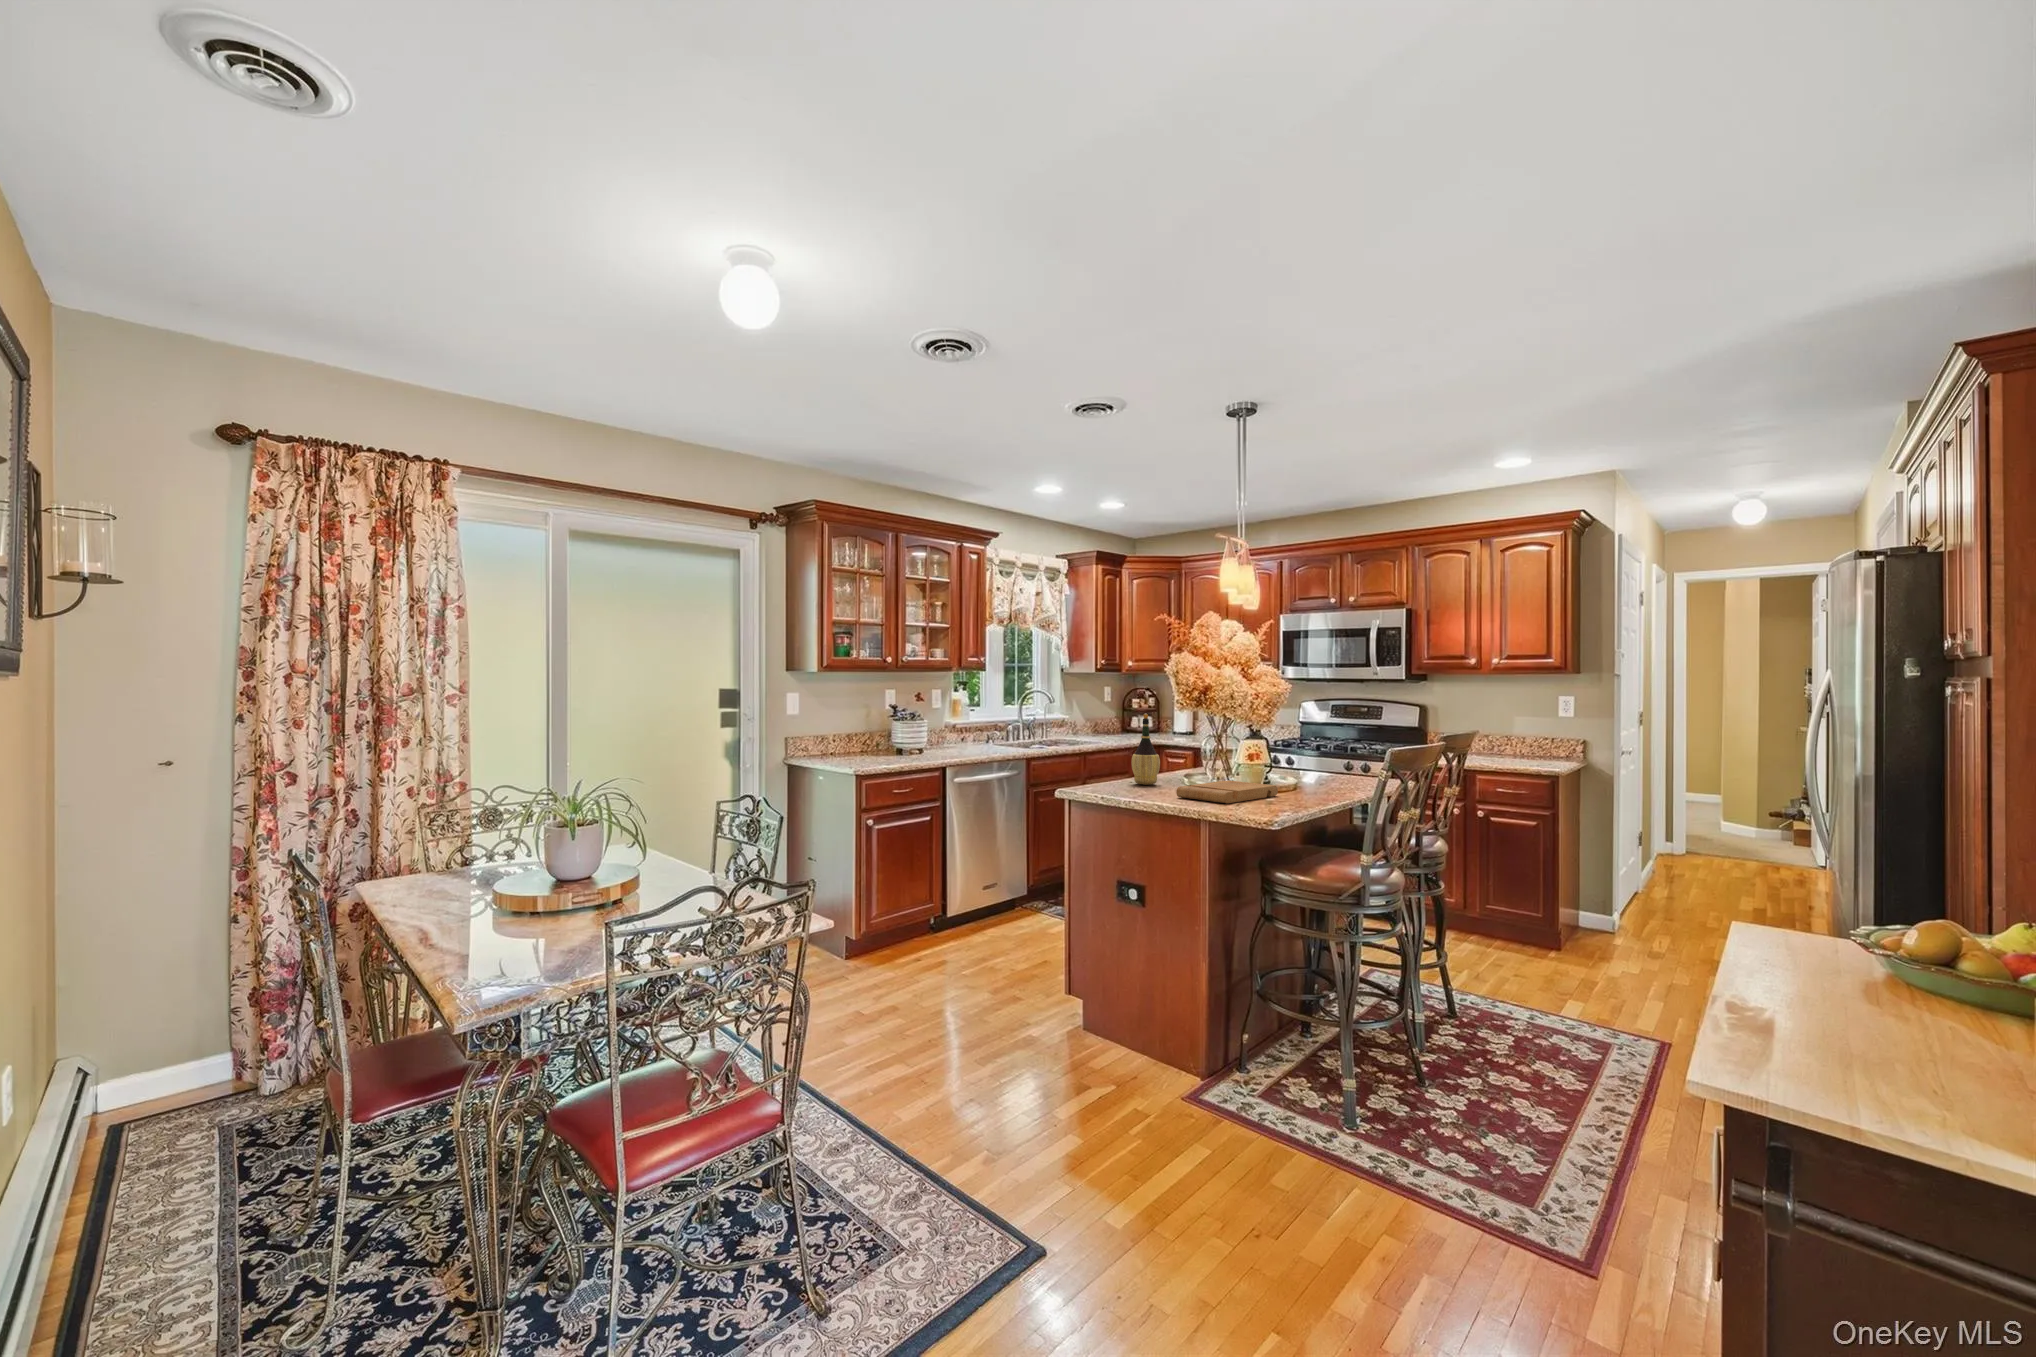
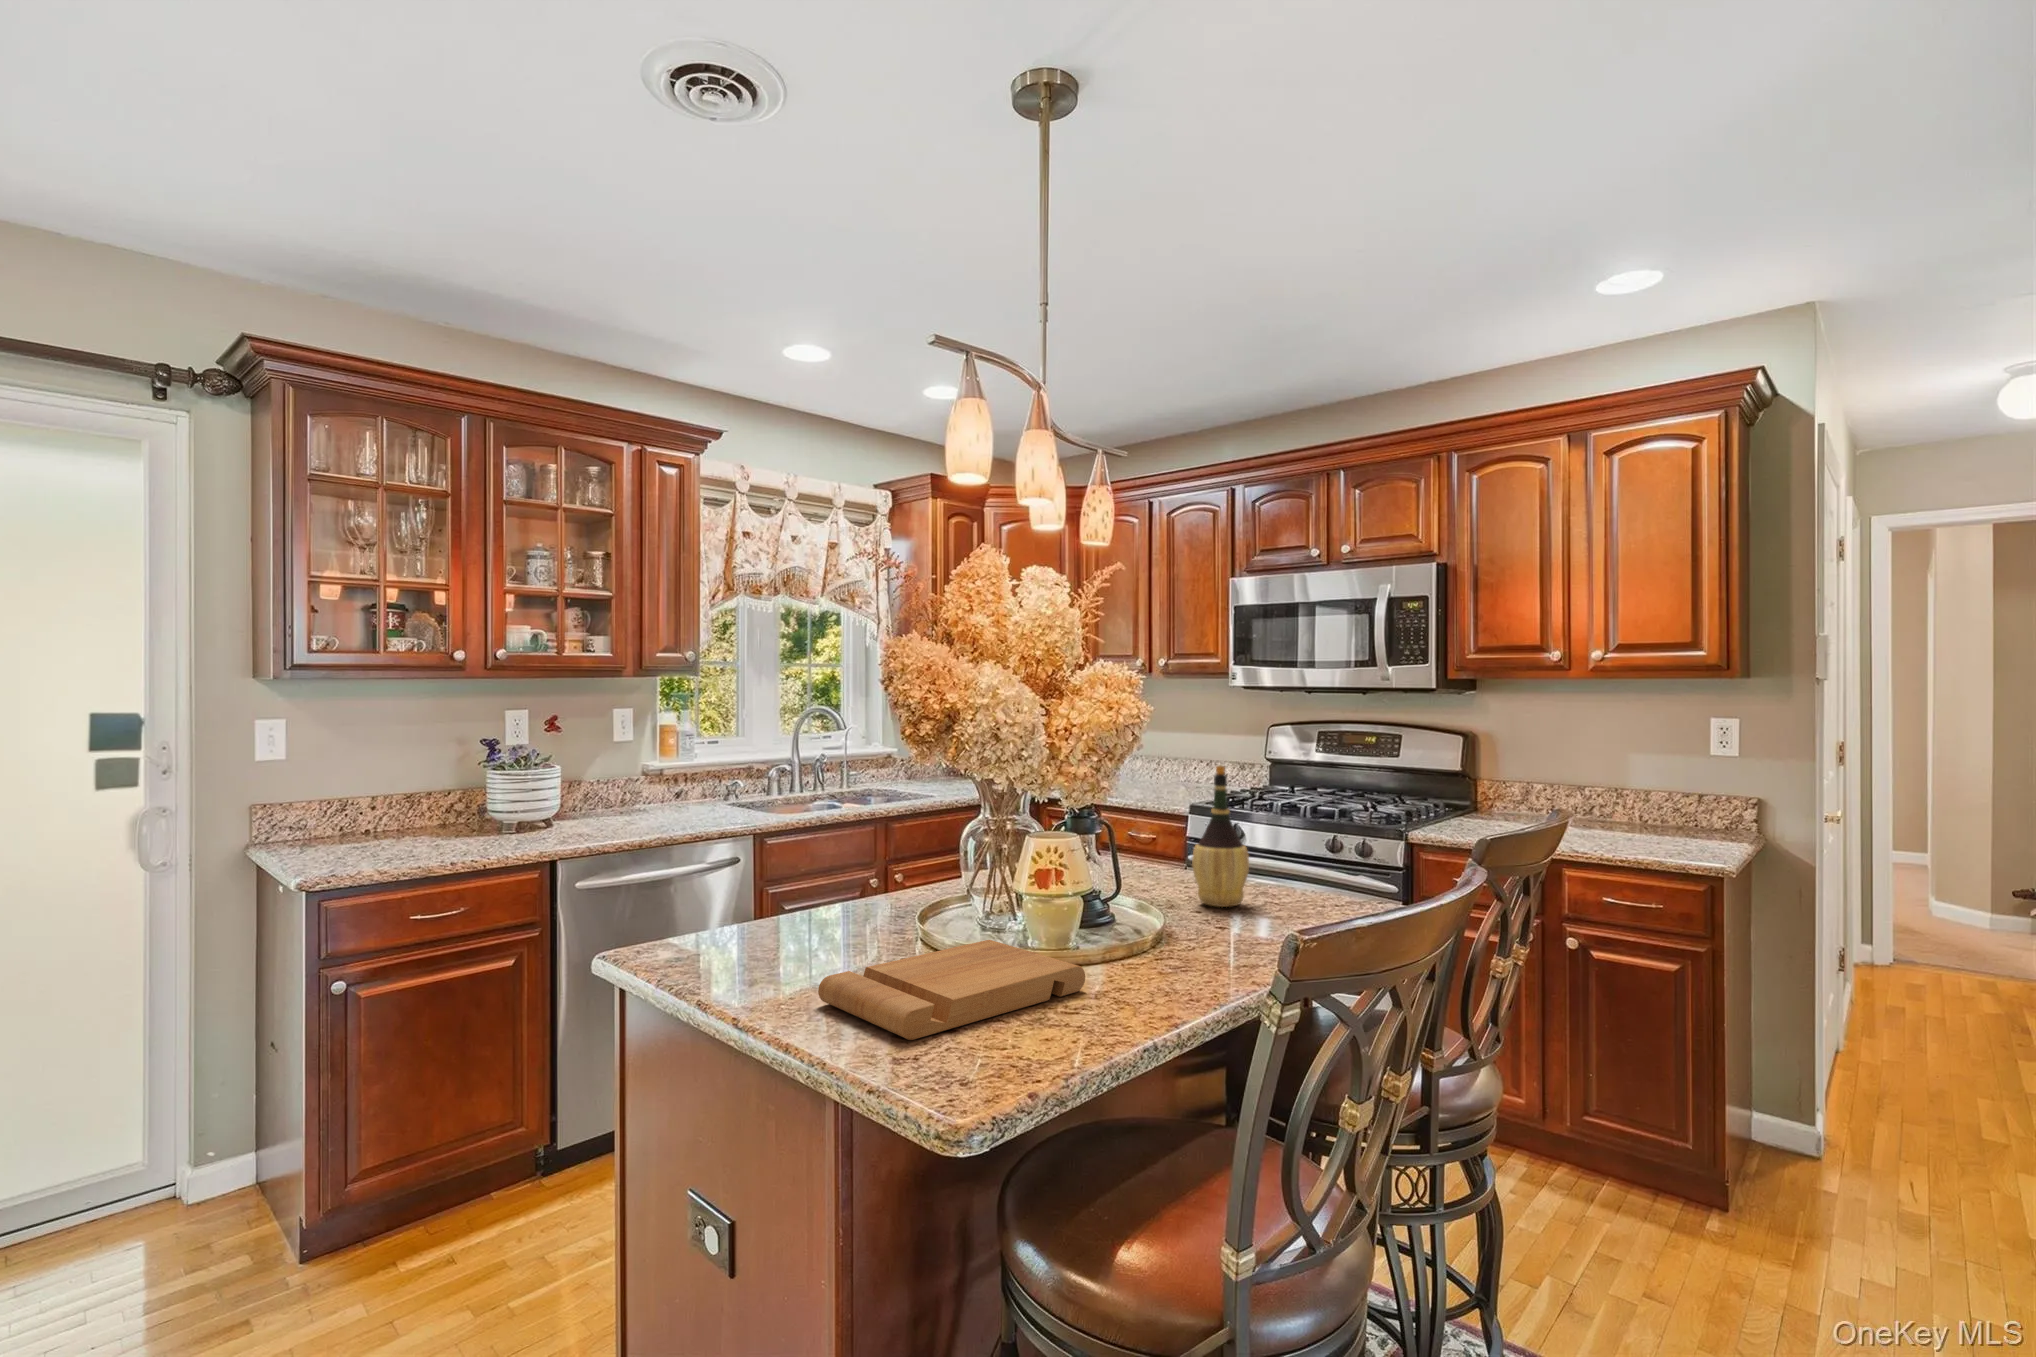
wine bottle: present [1131,714,1160,785] -> present [1192,765,1249,907]

